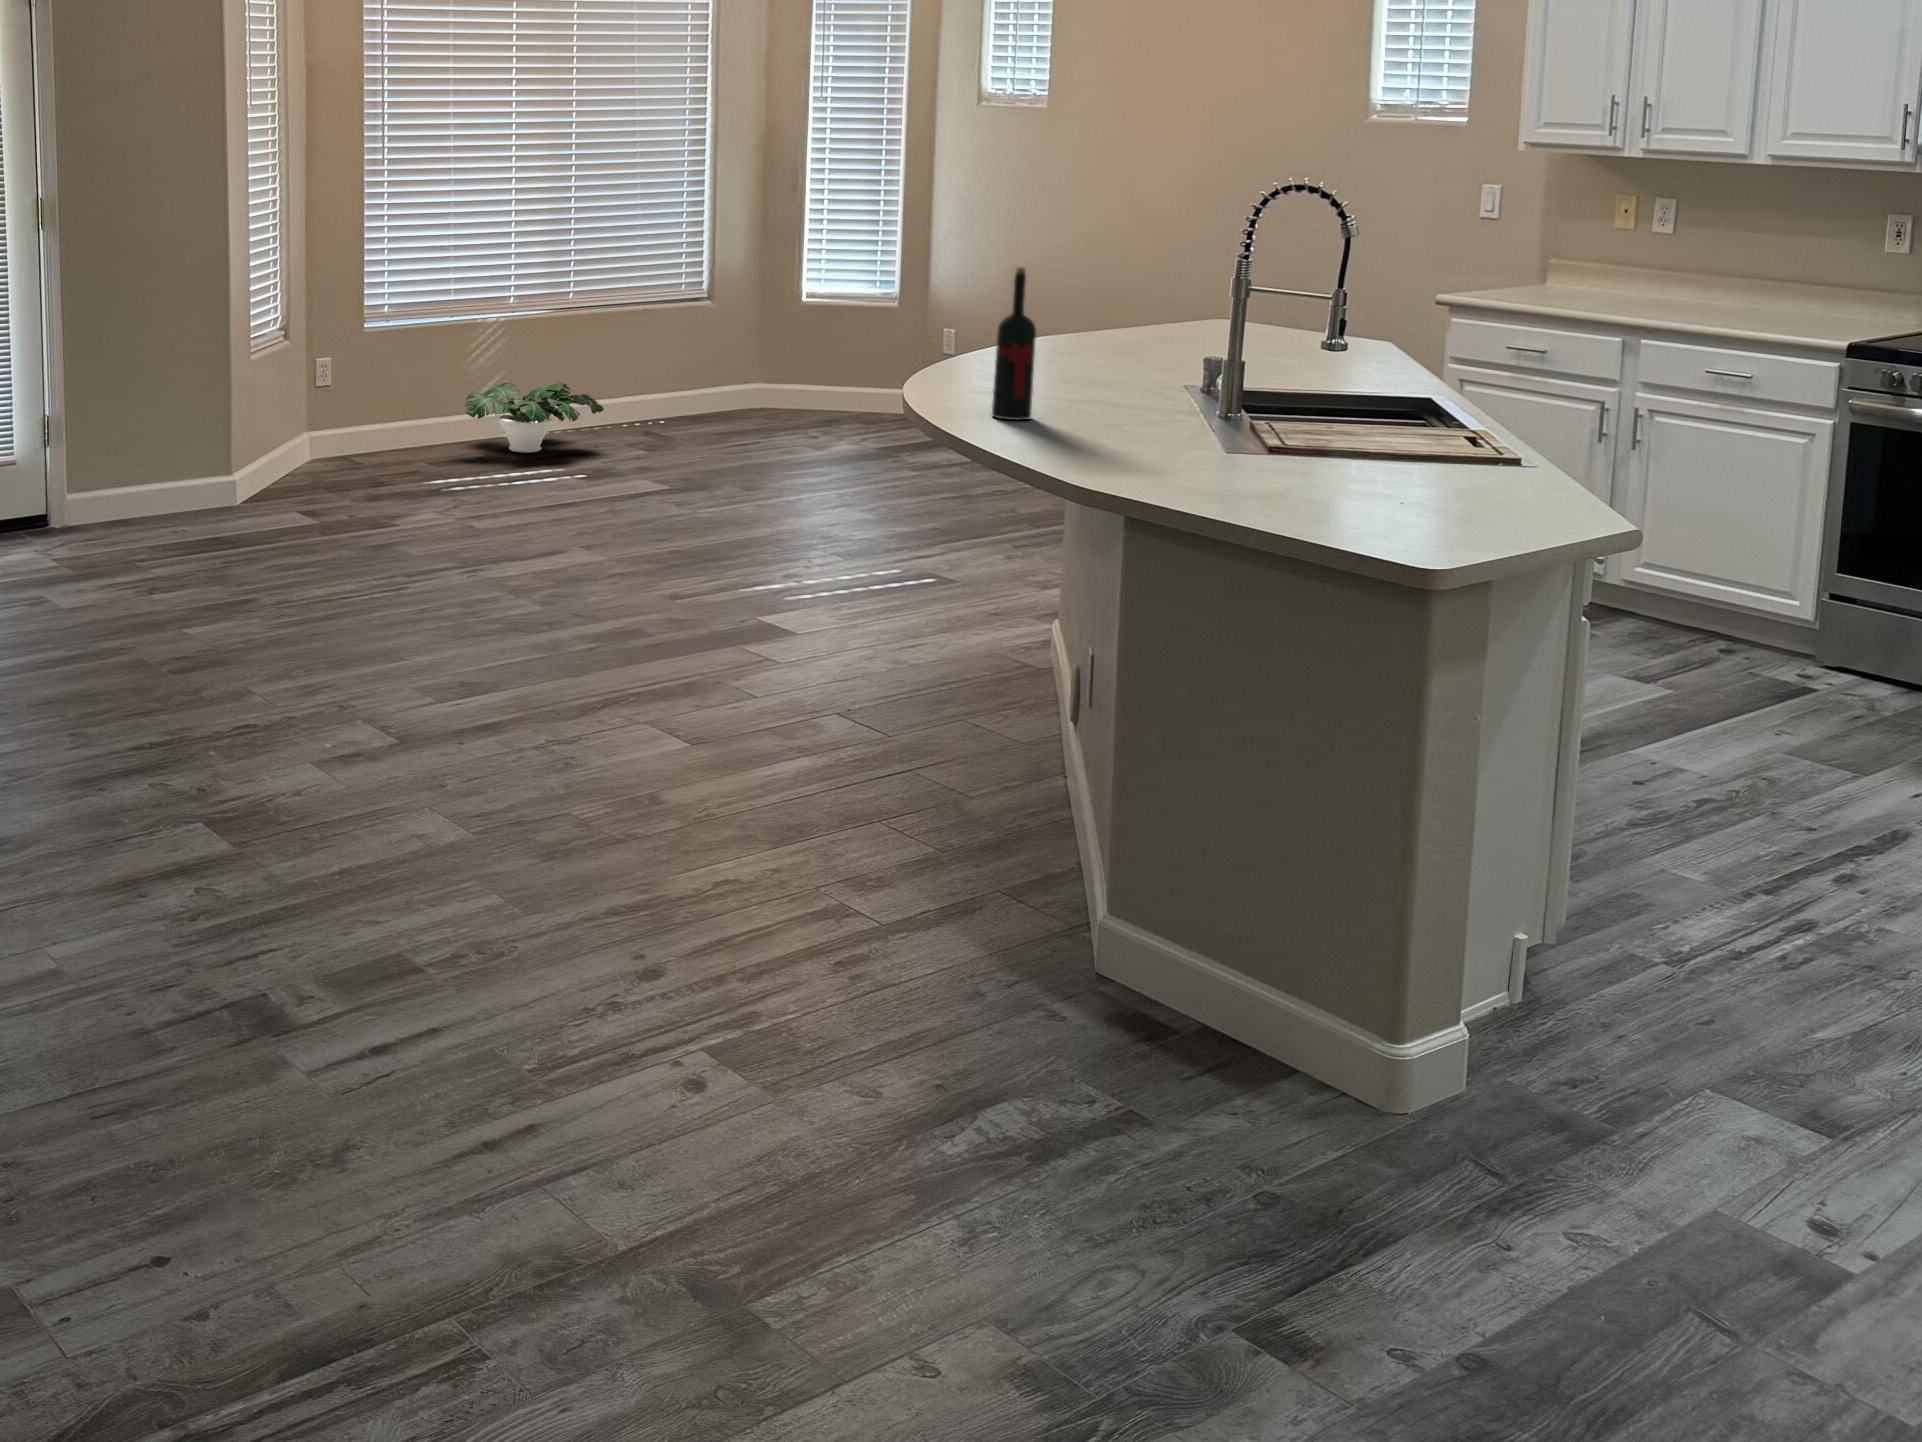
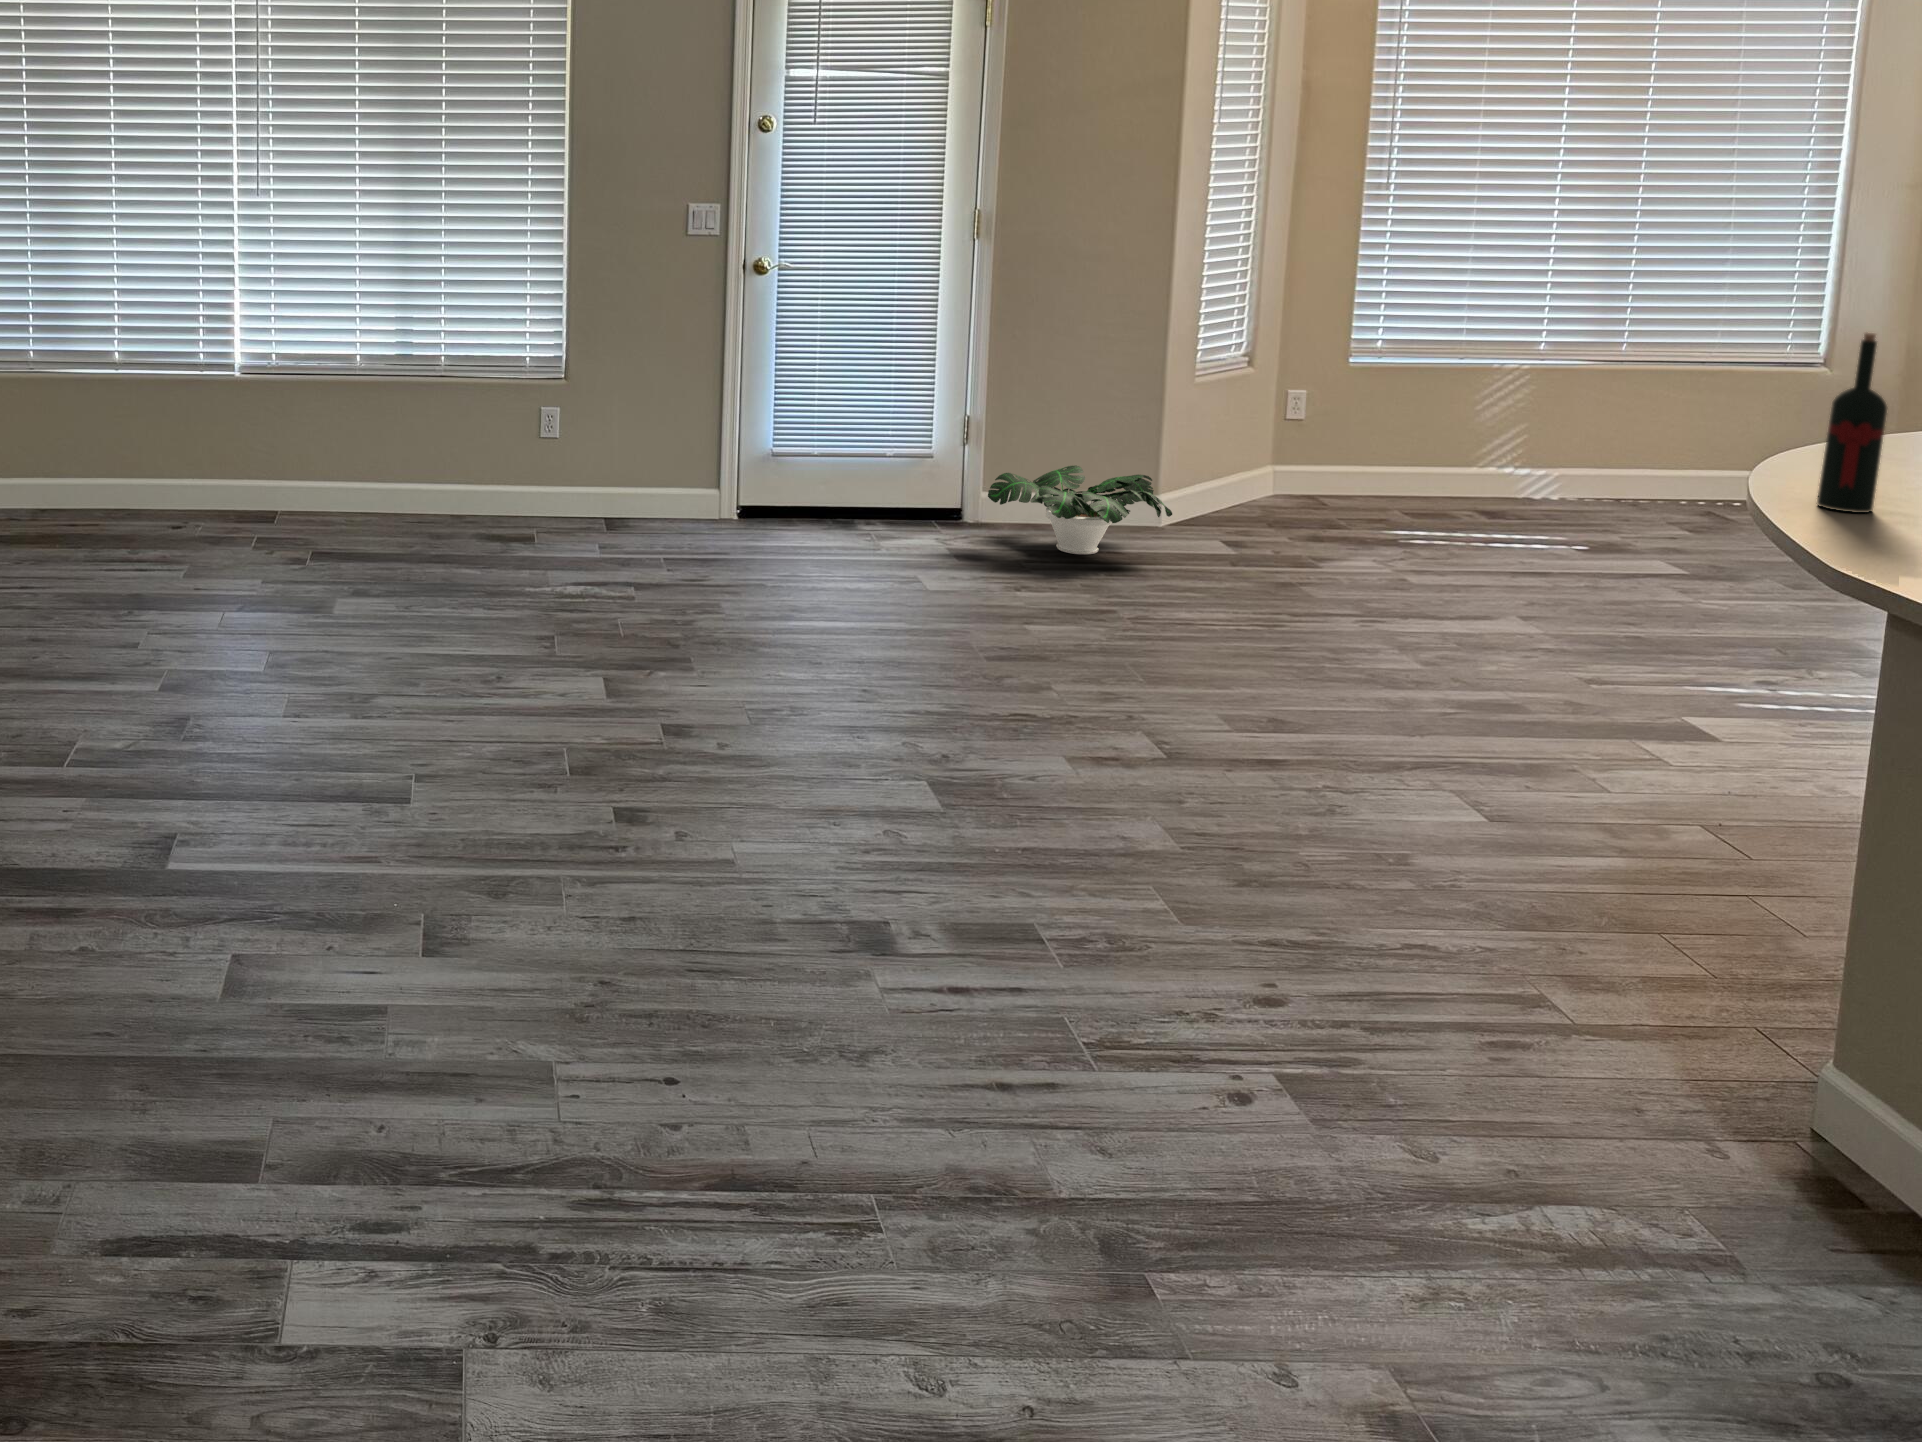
potted plant: present [465,382,604,453] -> present [988,465,1172,555]

